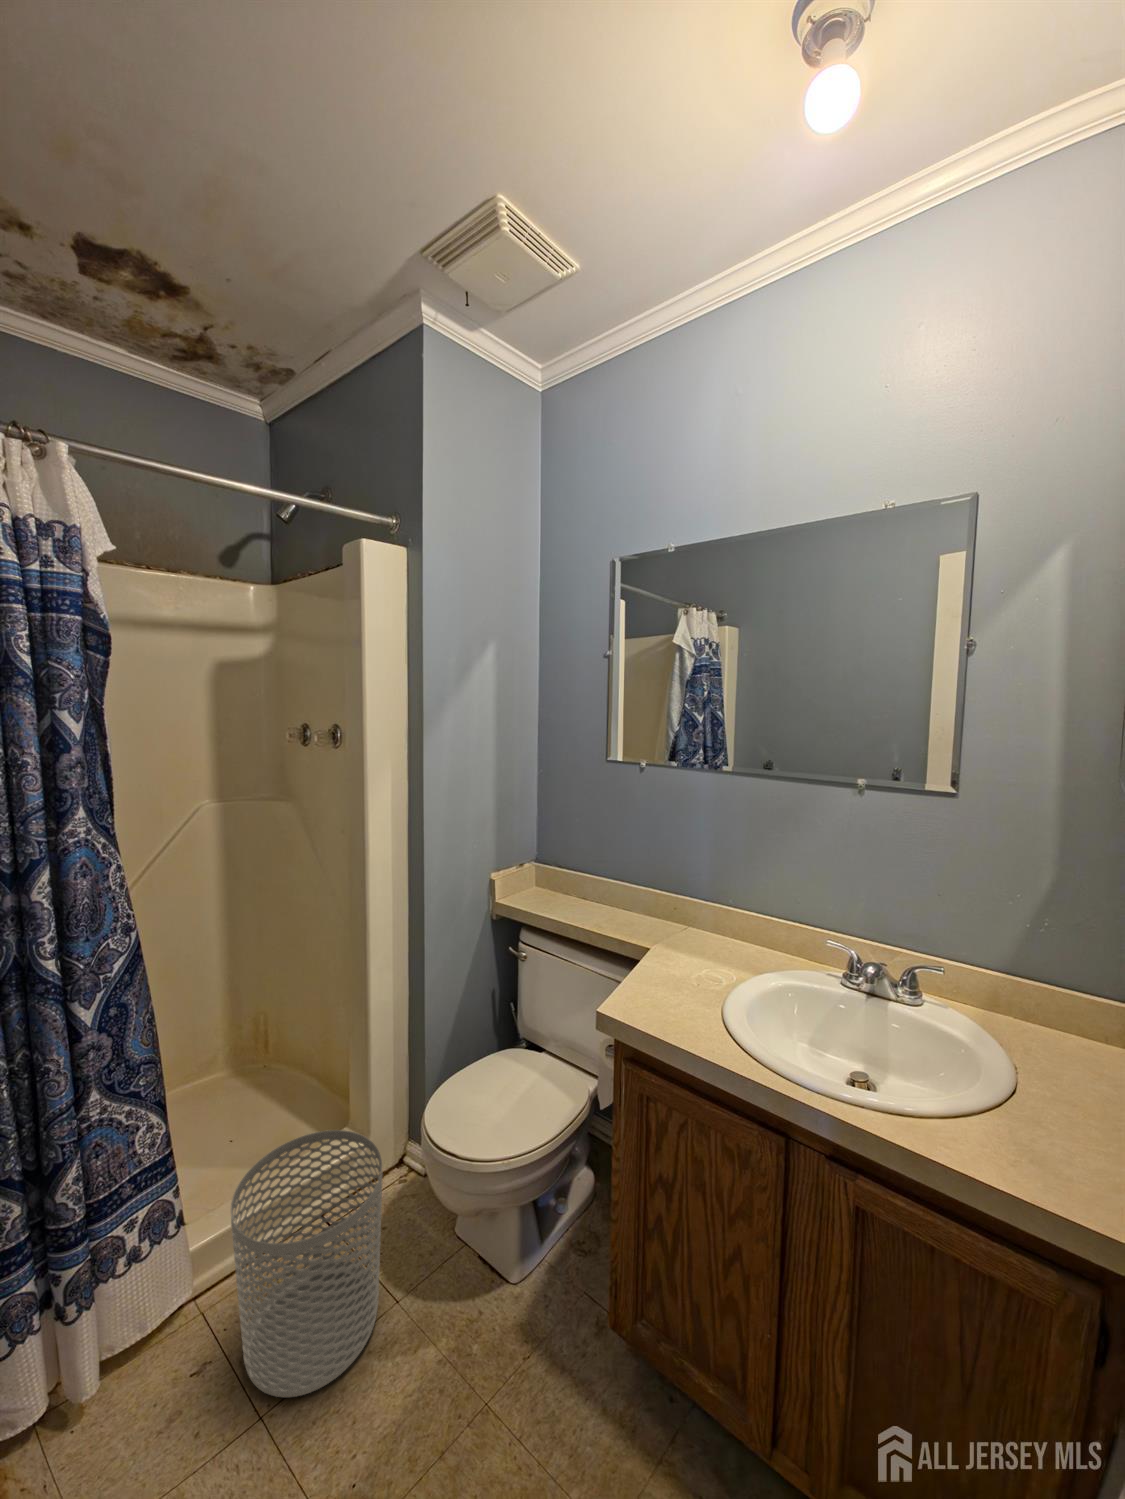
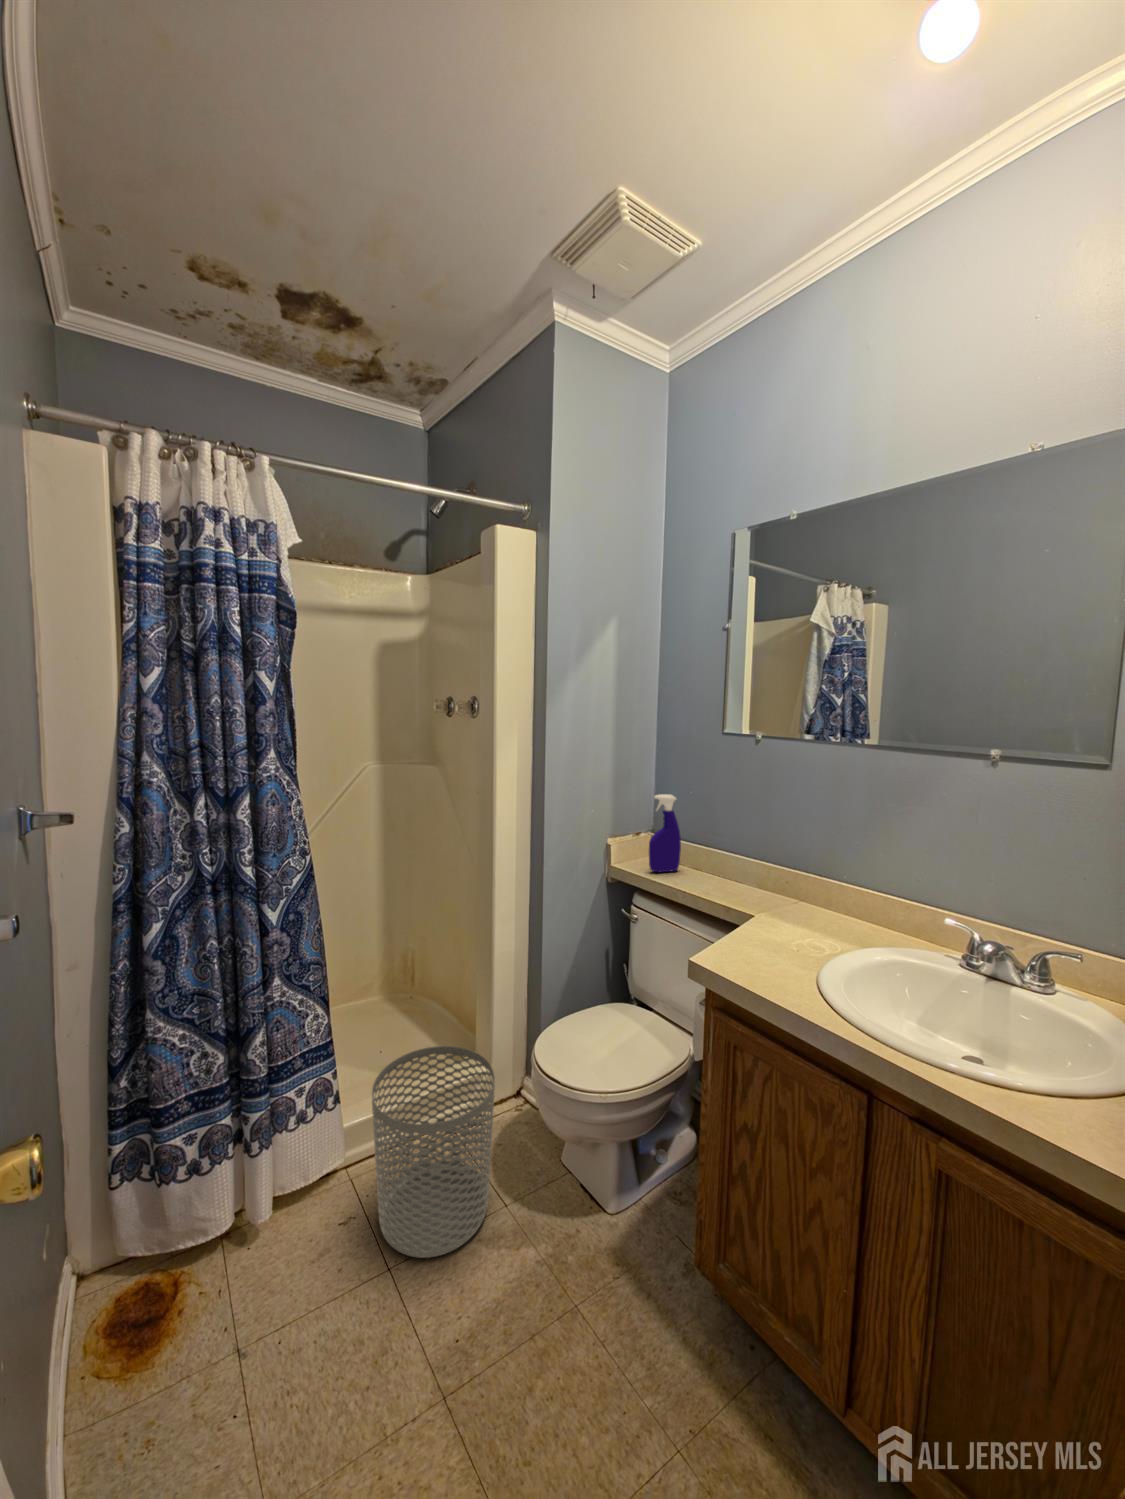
spray bottle: none [538,825,570,906] -> present [649,795,681,872]

